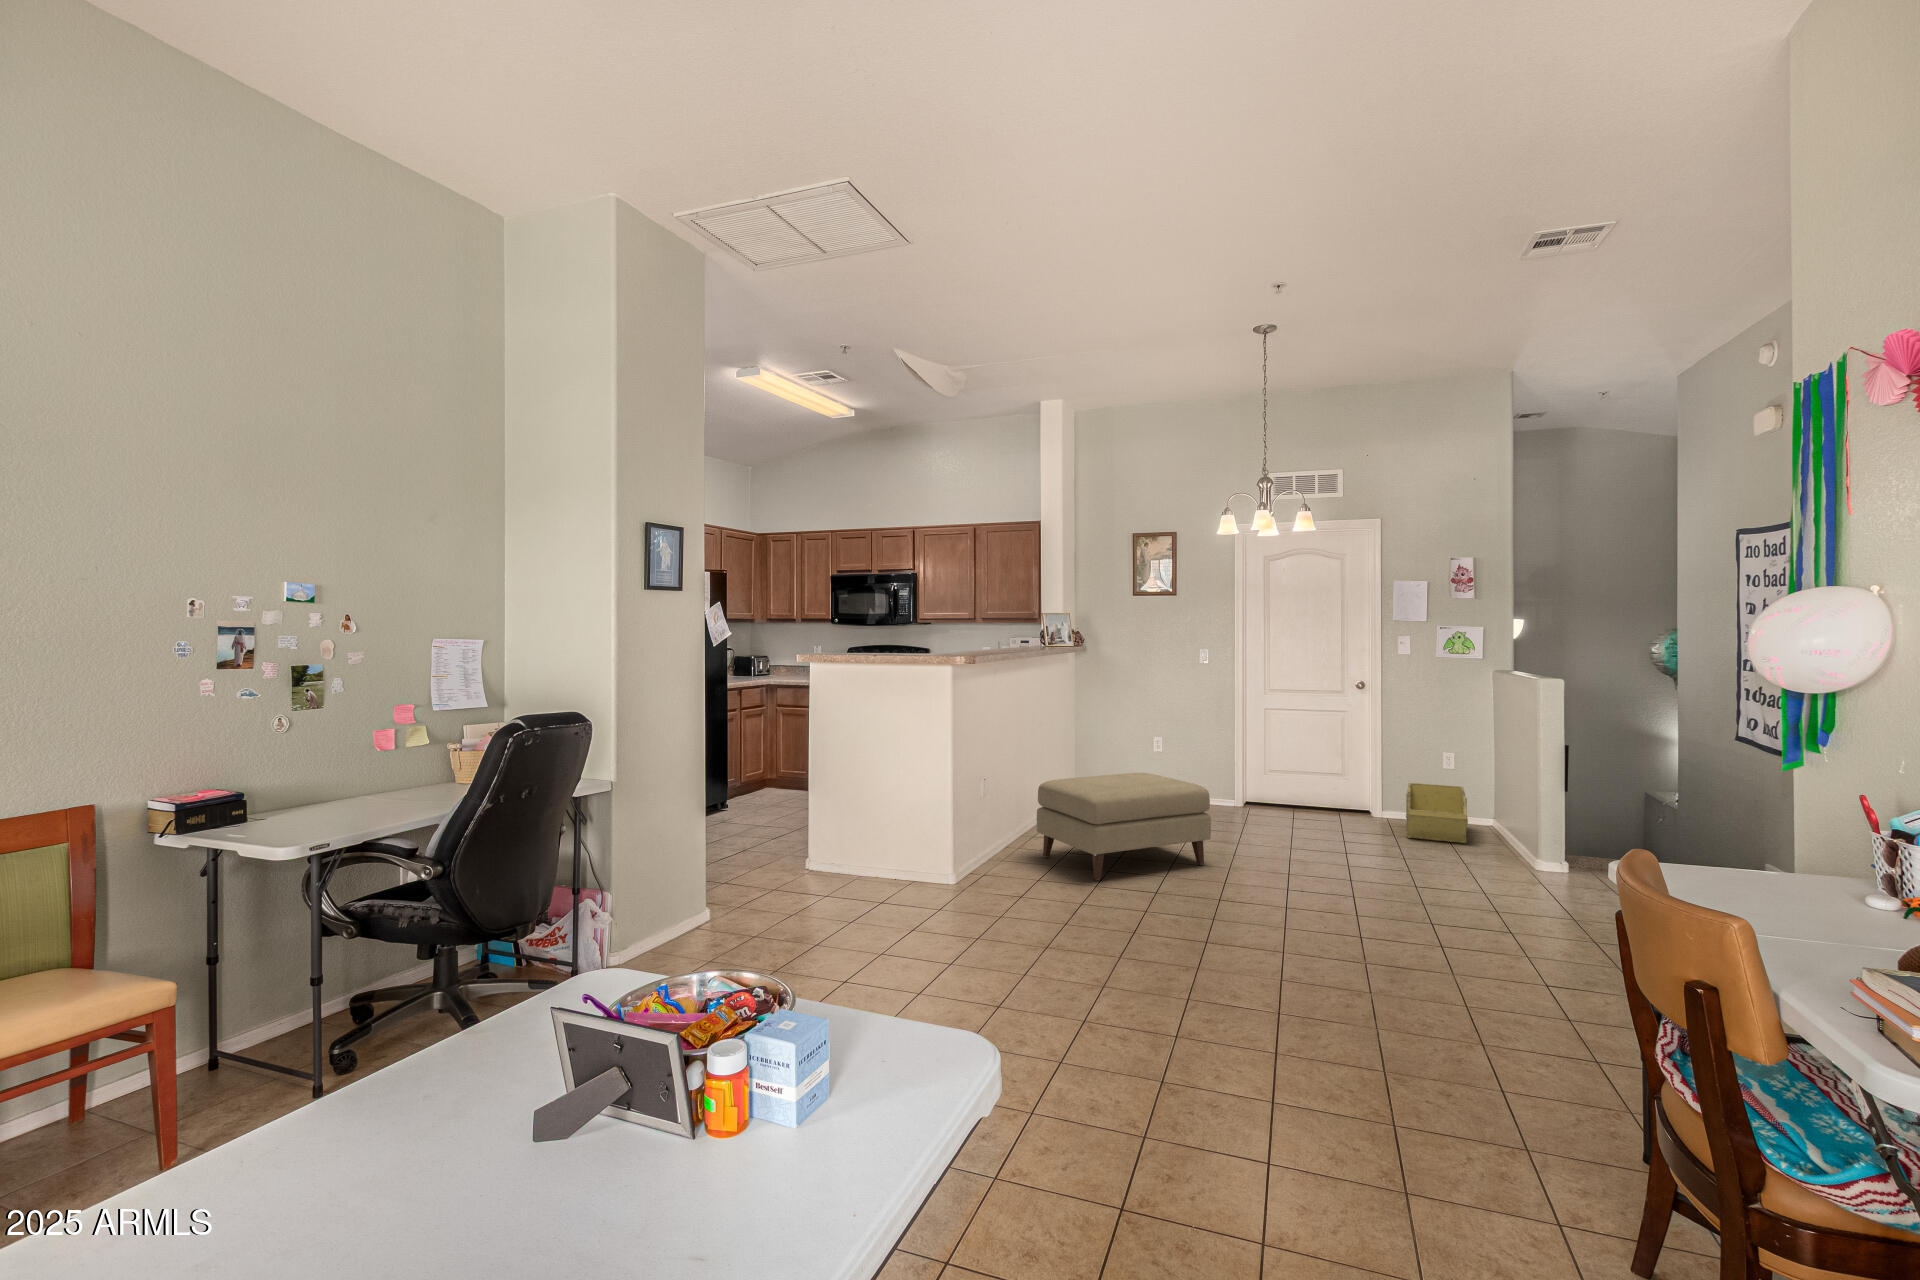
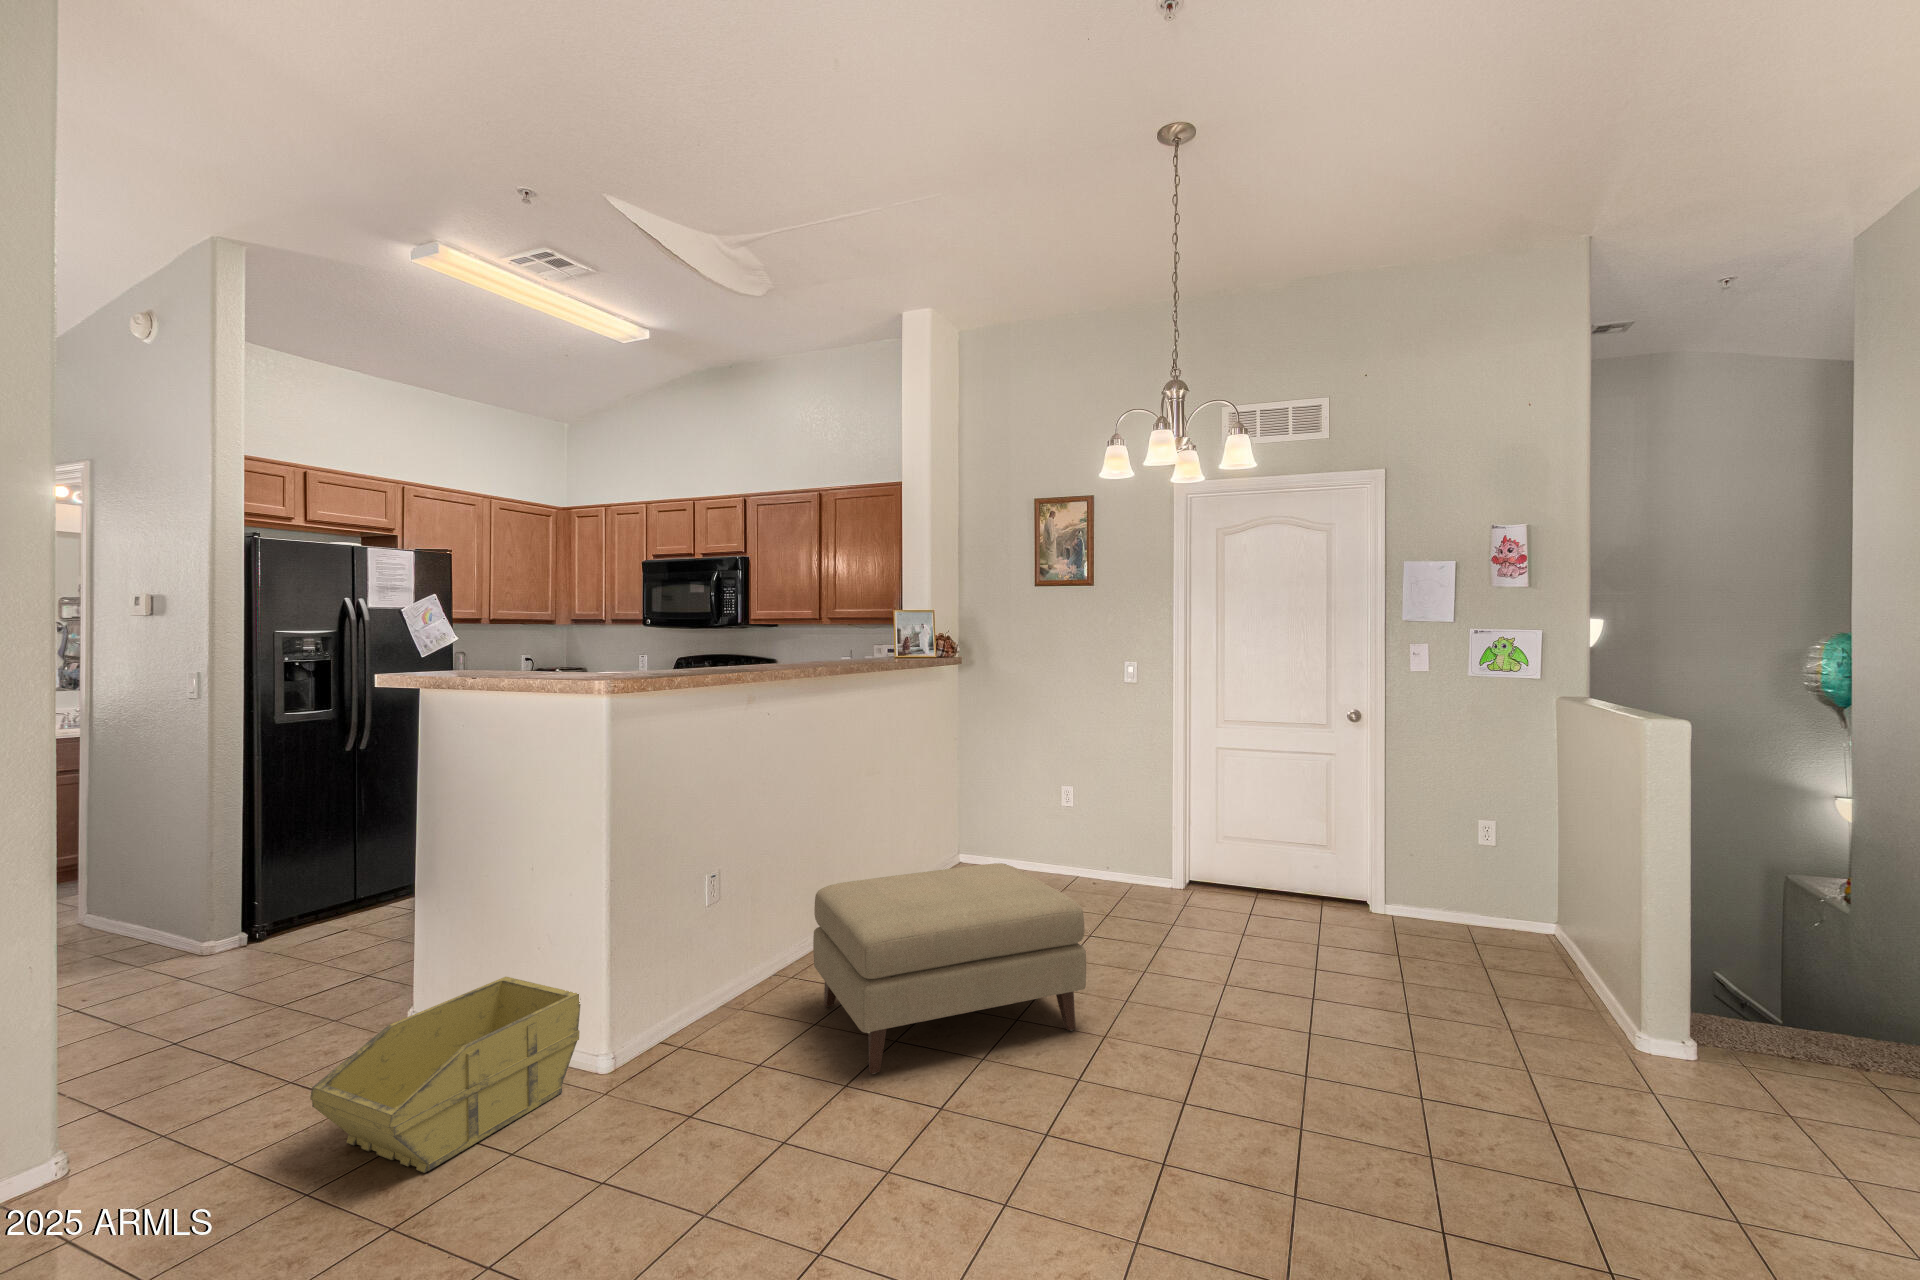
storage bin: present [1406,783,1468,843] -> present [310,977,581,1173]

